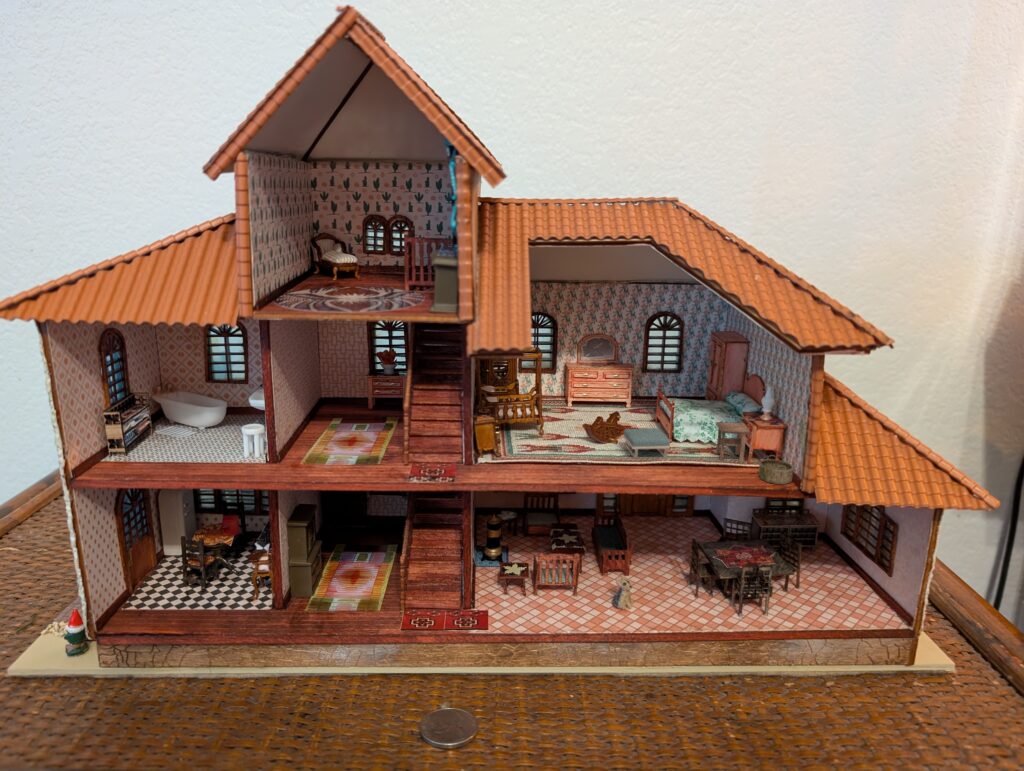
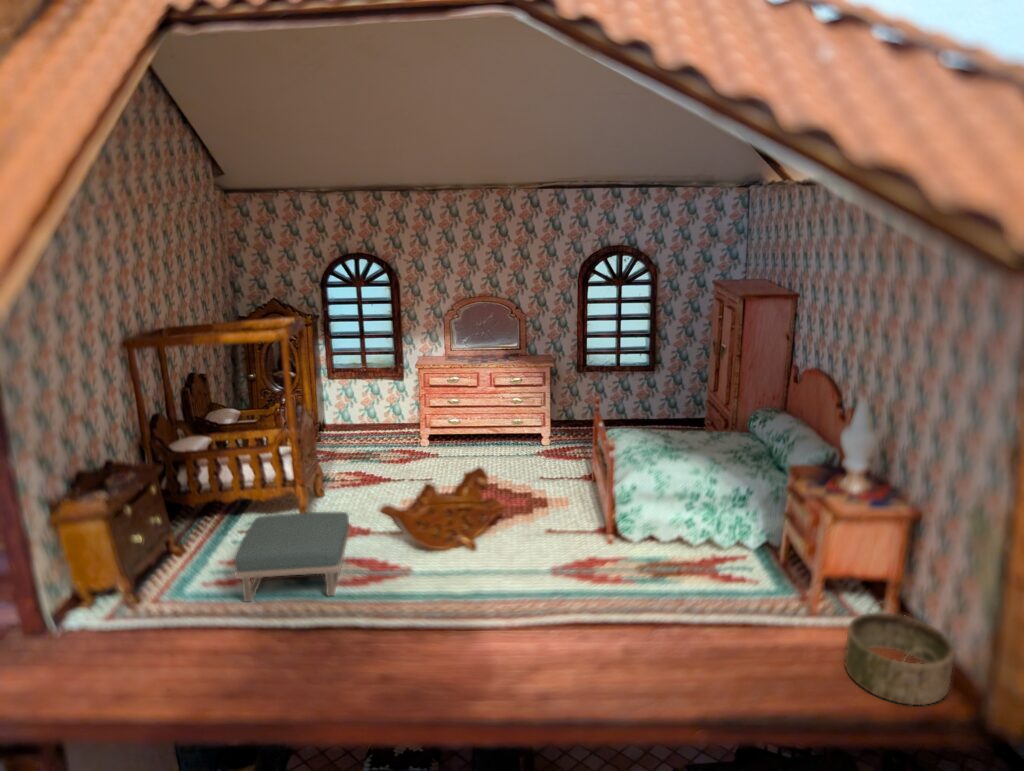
side table: present [716,422,750,462] -> none [718,496,815,608]
footstool: present [624,428,670,458] -> present [234,512,350,602]

